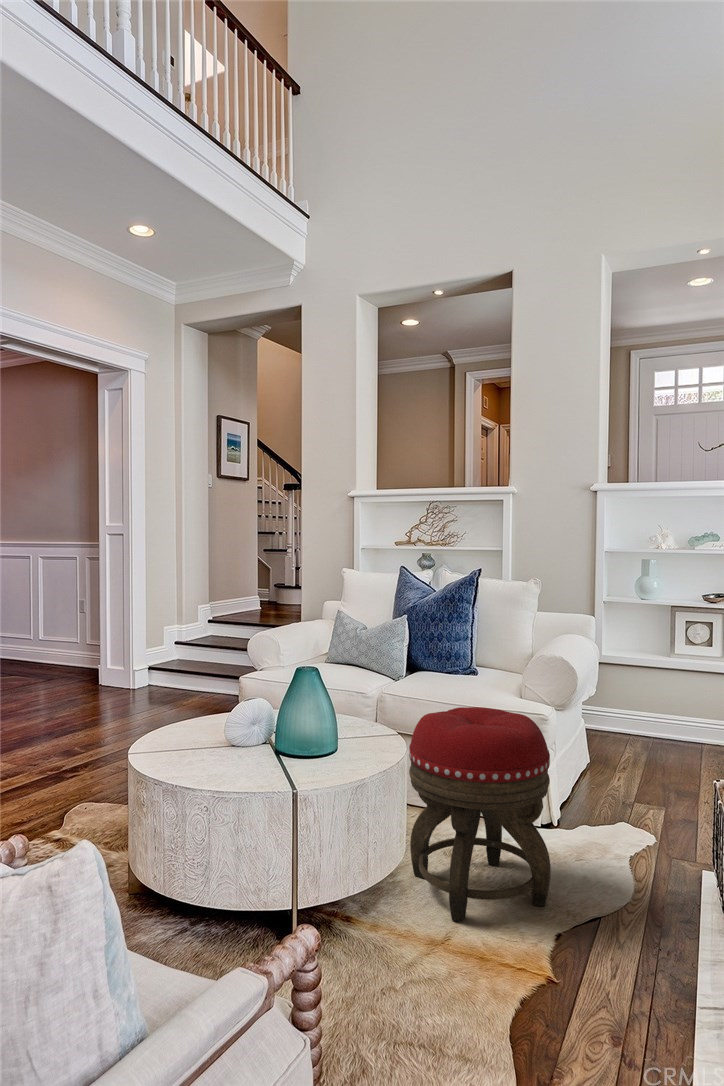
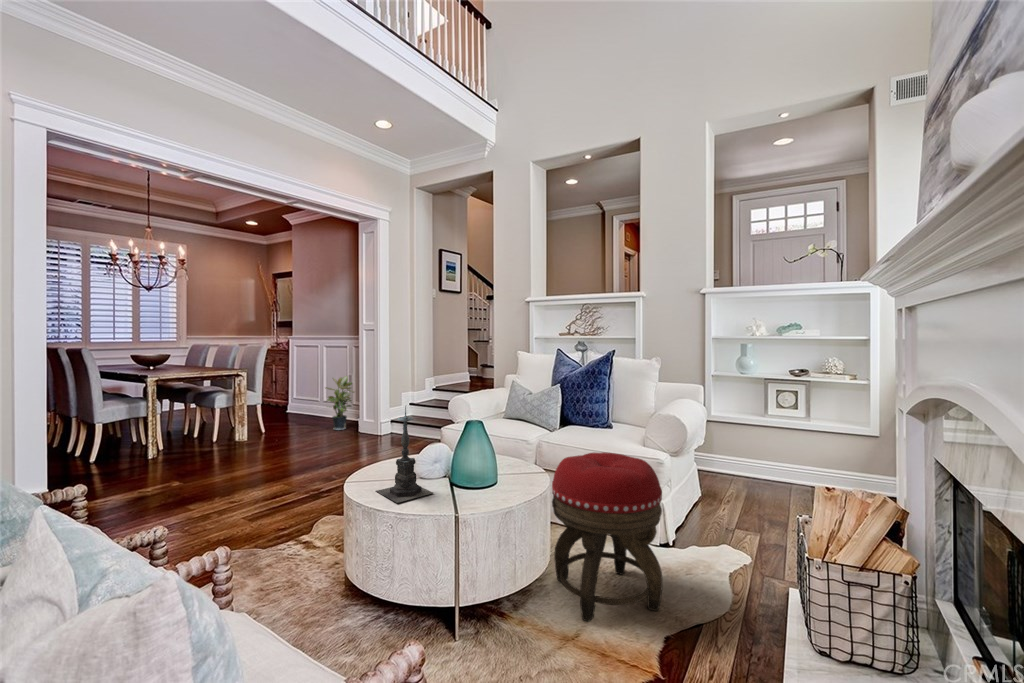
potted plant: none [43,602,90,684] -> present [326,376,354,430]
candle holder: none [176,648,256,777] -> present [376,406,433,503]

